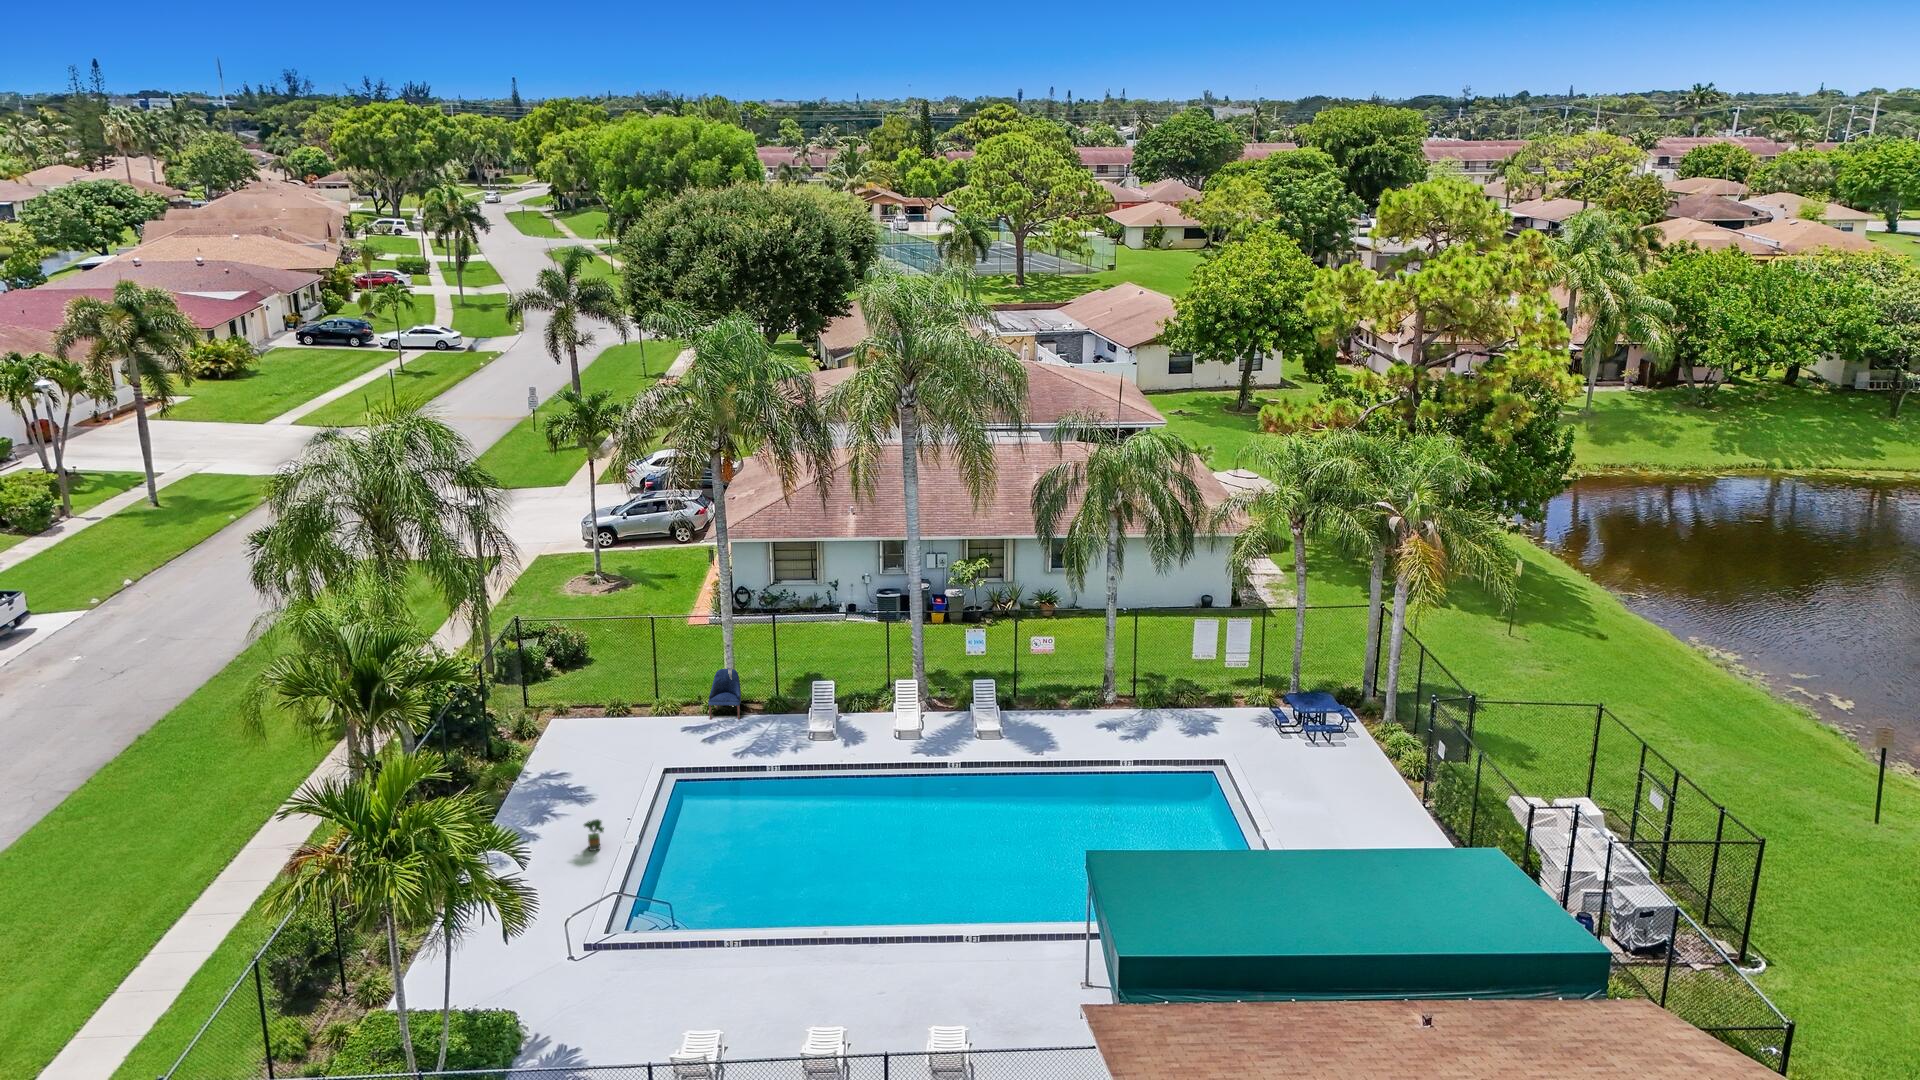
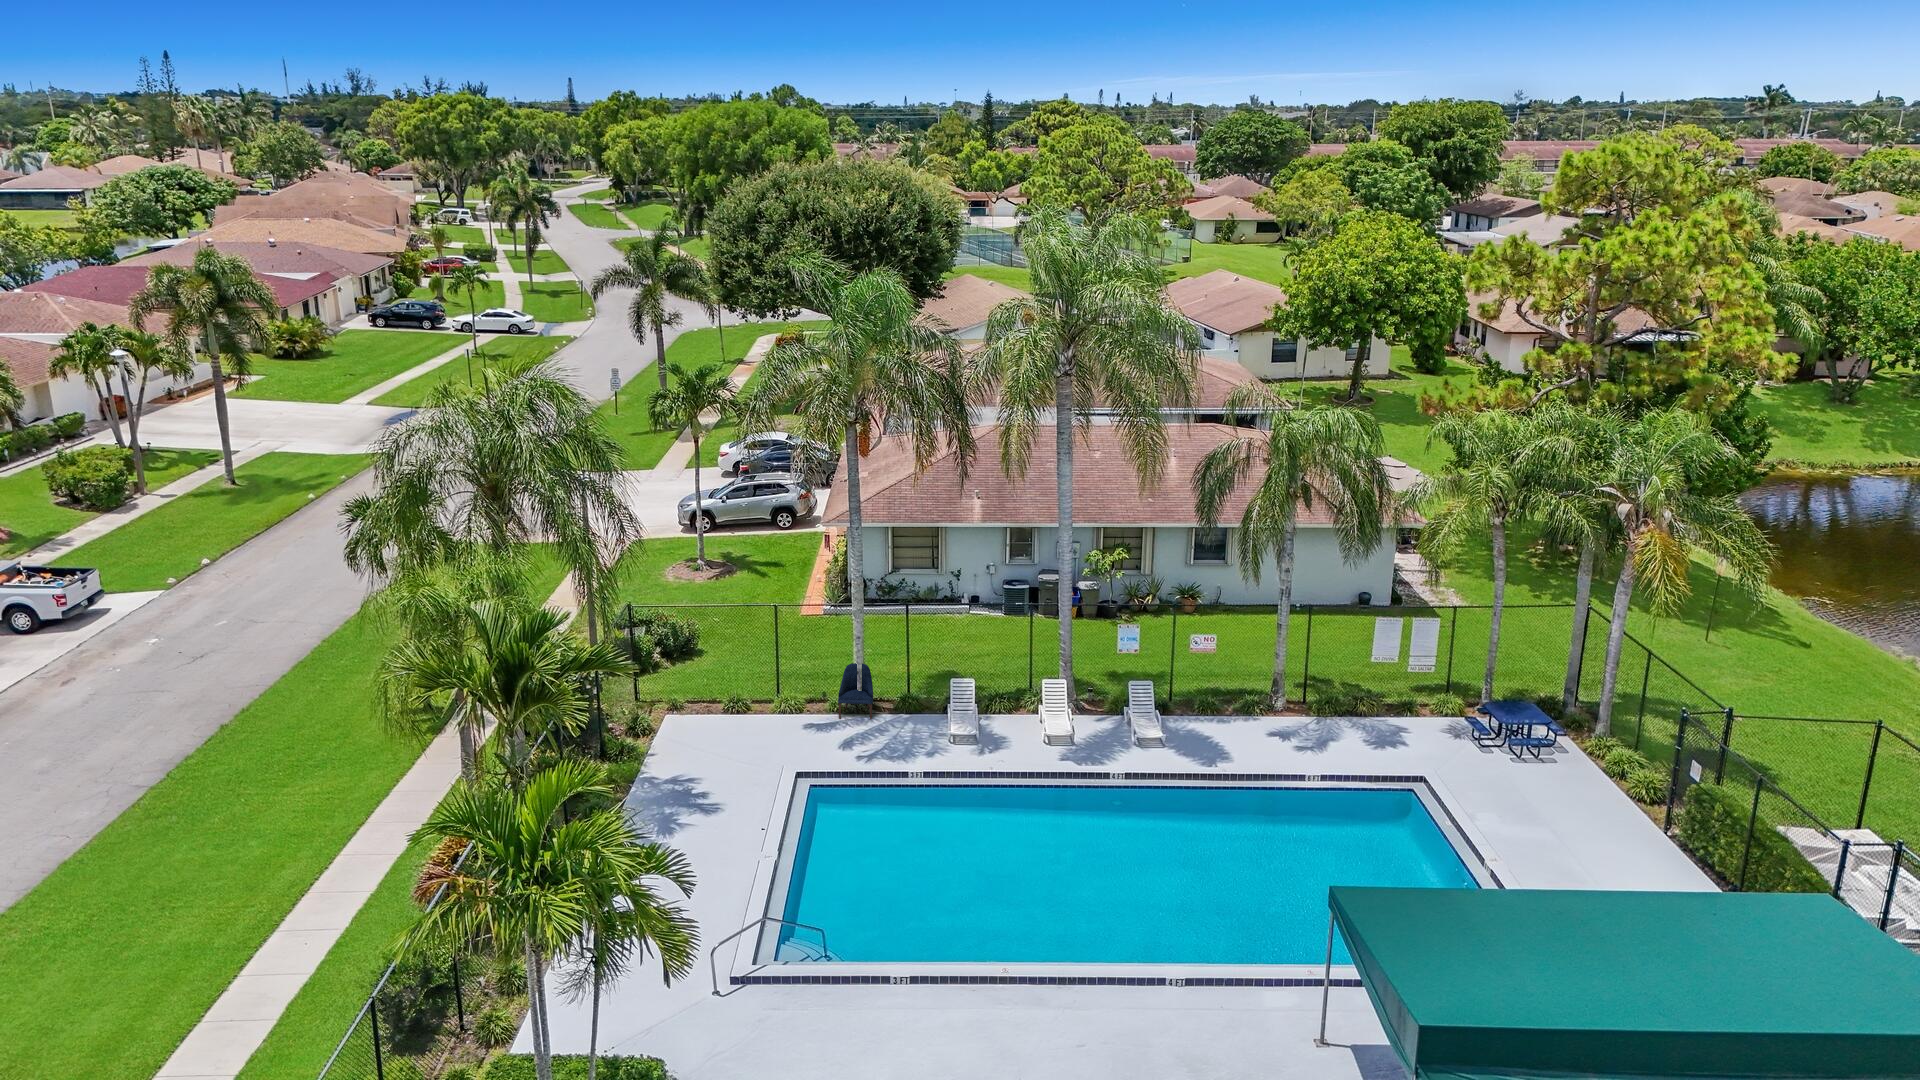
potted tree: present [584,819,604,851] -> none [717,830,741,866]

